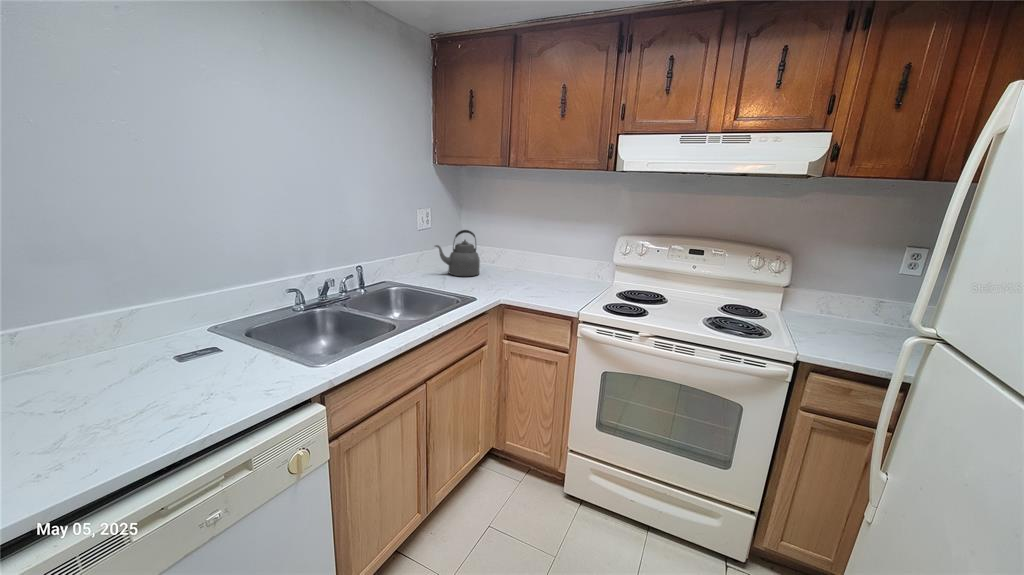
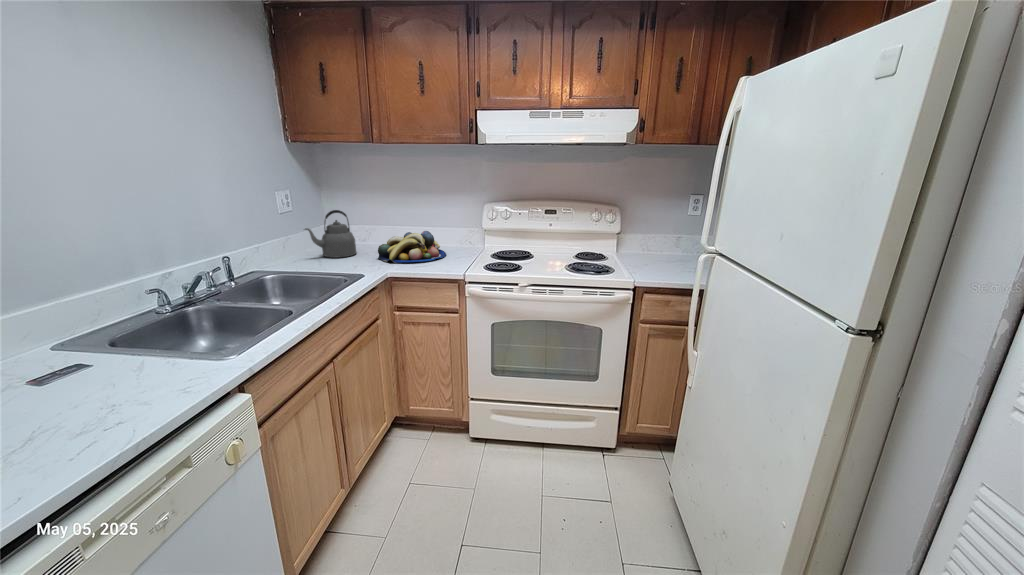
fruit bowl: none [496,258,567,291] -> present [378,231,446,263]

